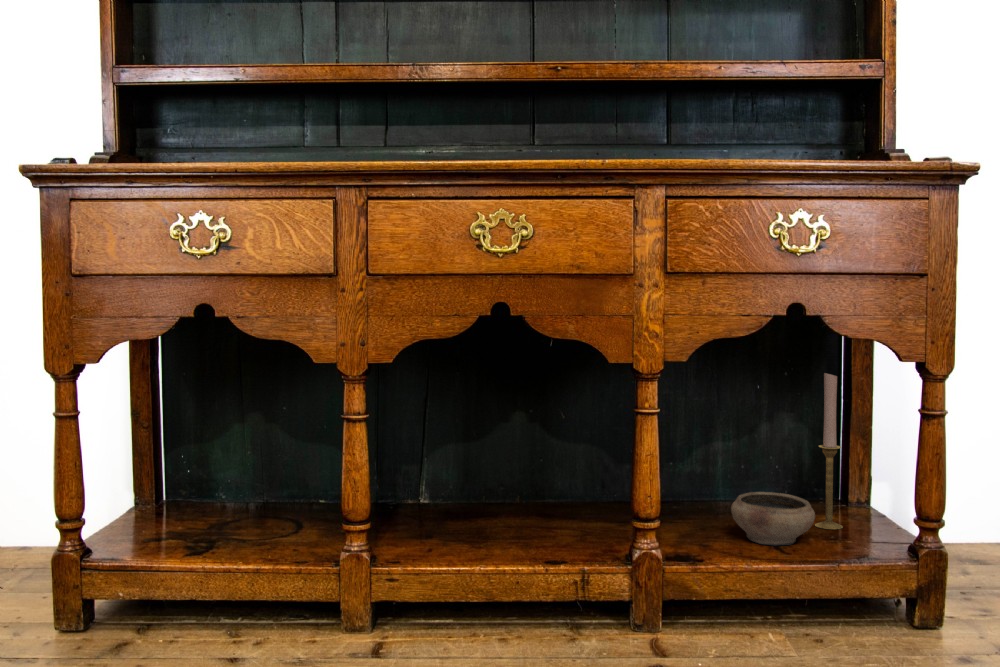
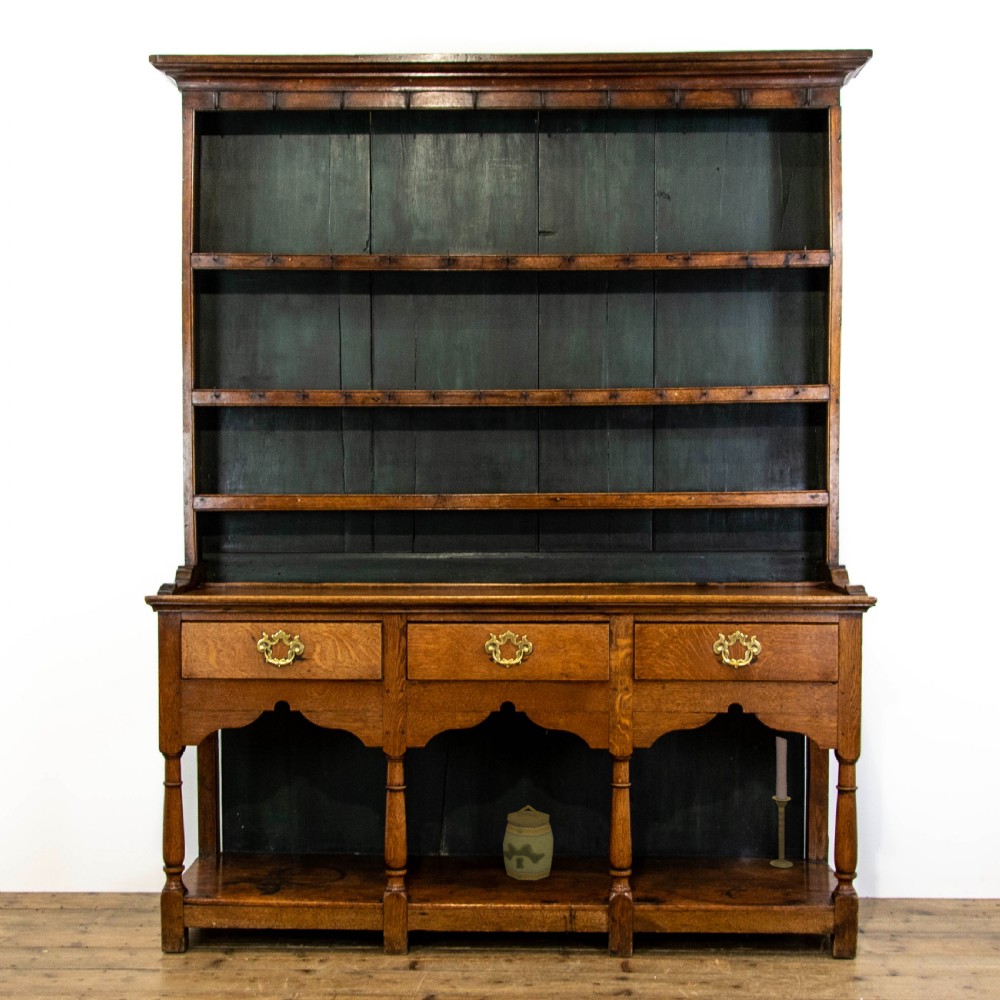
jar: none [493,452,555,543] -> present [503,805,553,880]
ceramic bowl: present [731,492,815,546] -> none [696,837,763,885]

